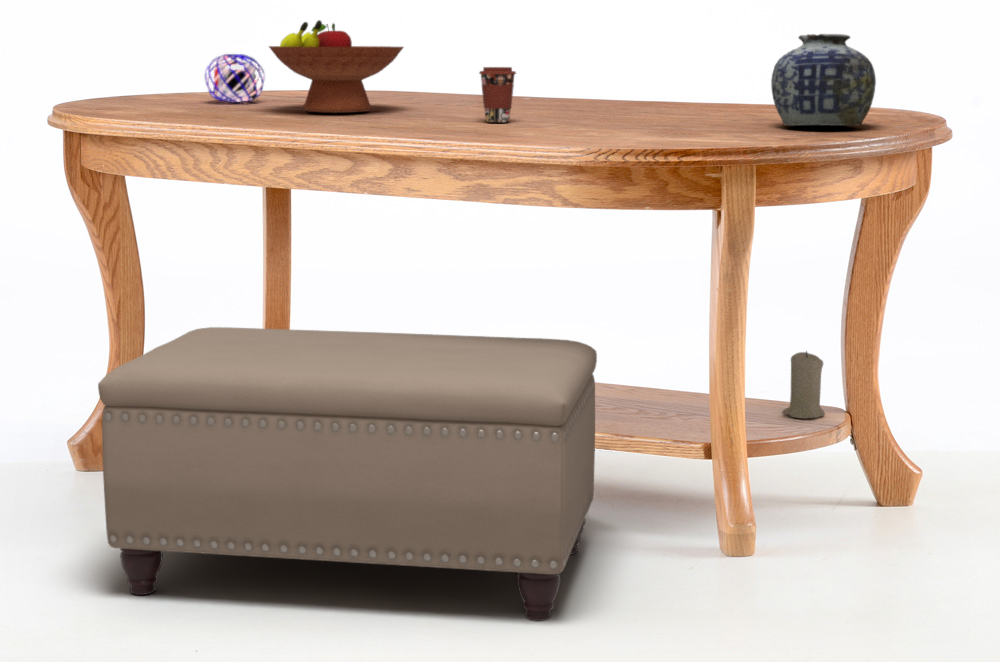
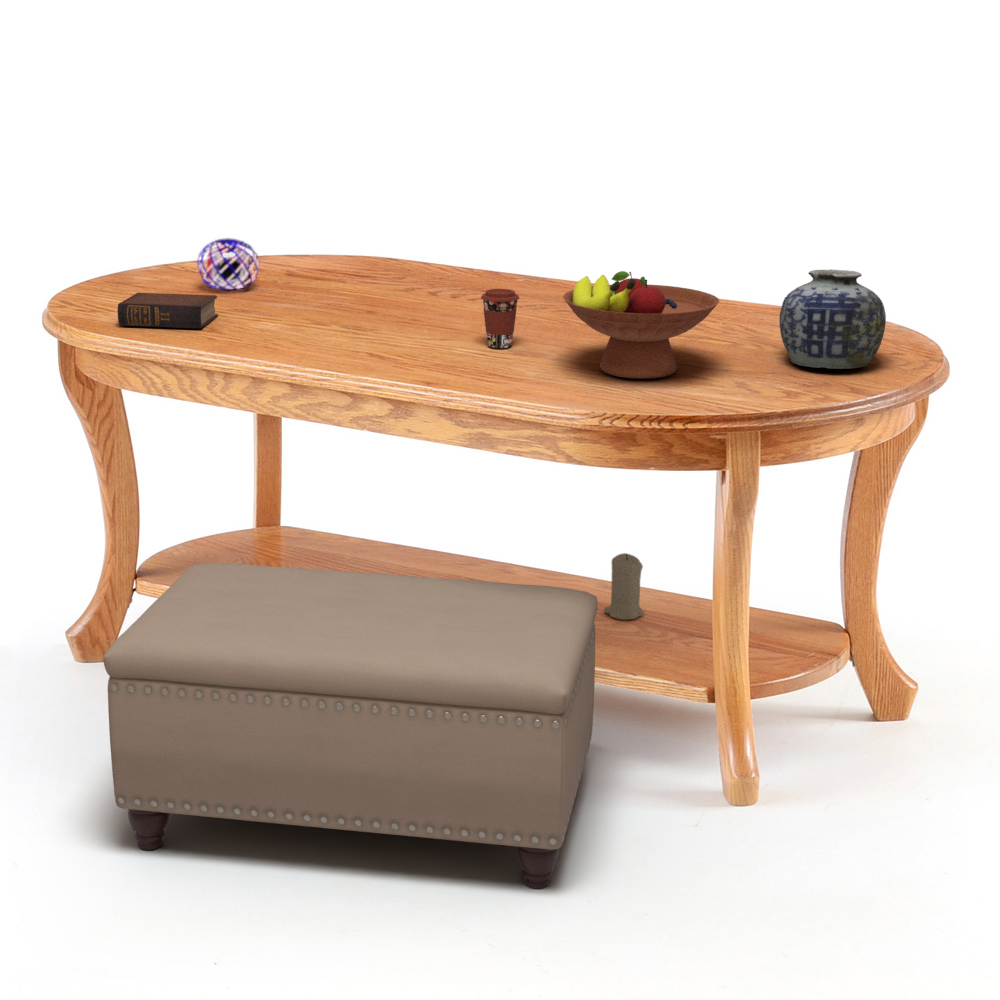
fruit bowl: present [269,20,403,113] -> present [563,271,719,379]
book: none [124,91,223,116] -> present [117,293,218,328]
candle: present [782,351,825,419] -> present [604,553,644,620]

